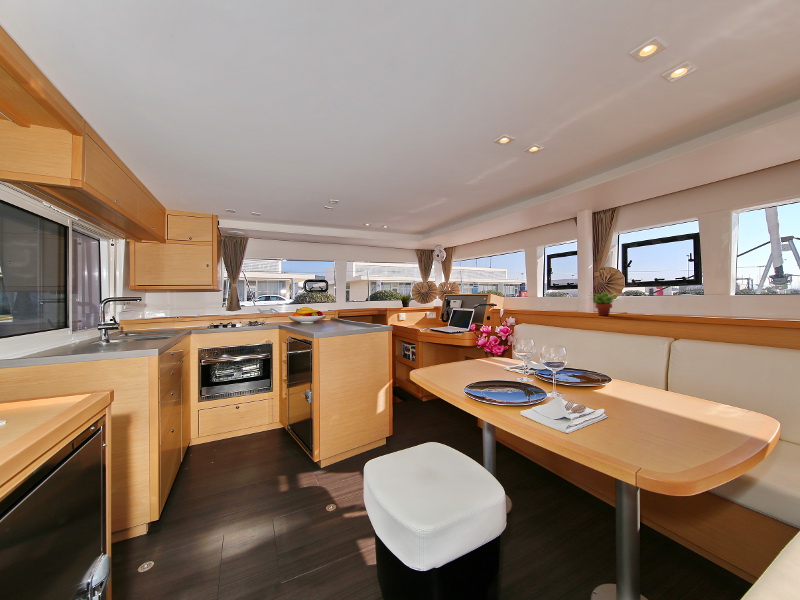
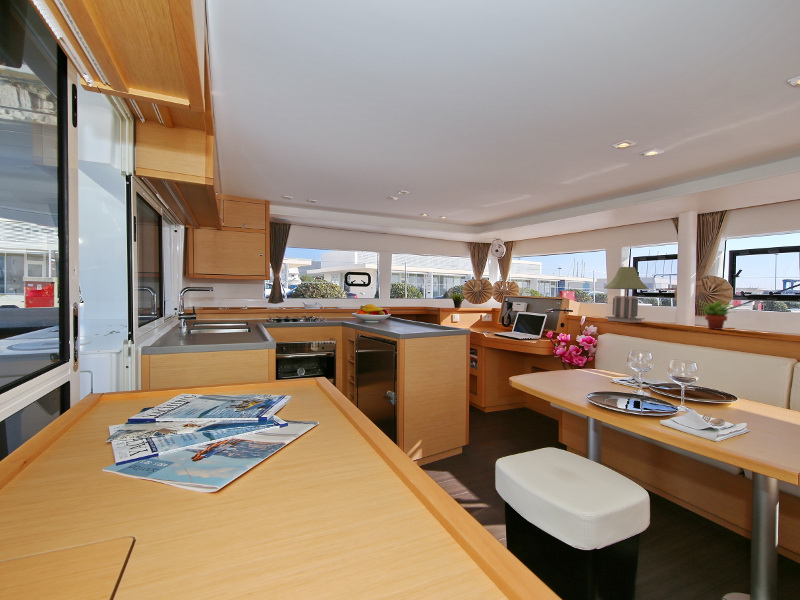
desk lamp: none [517,267,552,314] -> present [605,267,649,323]

